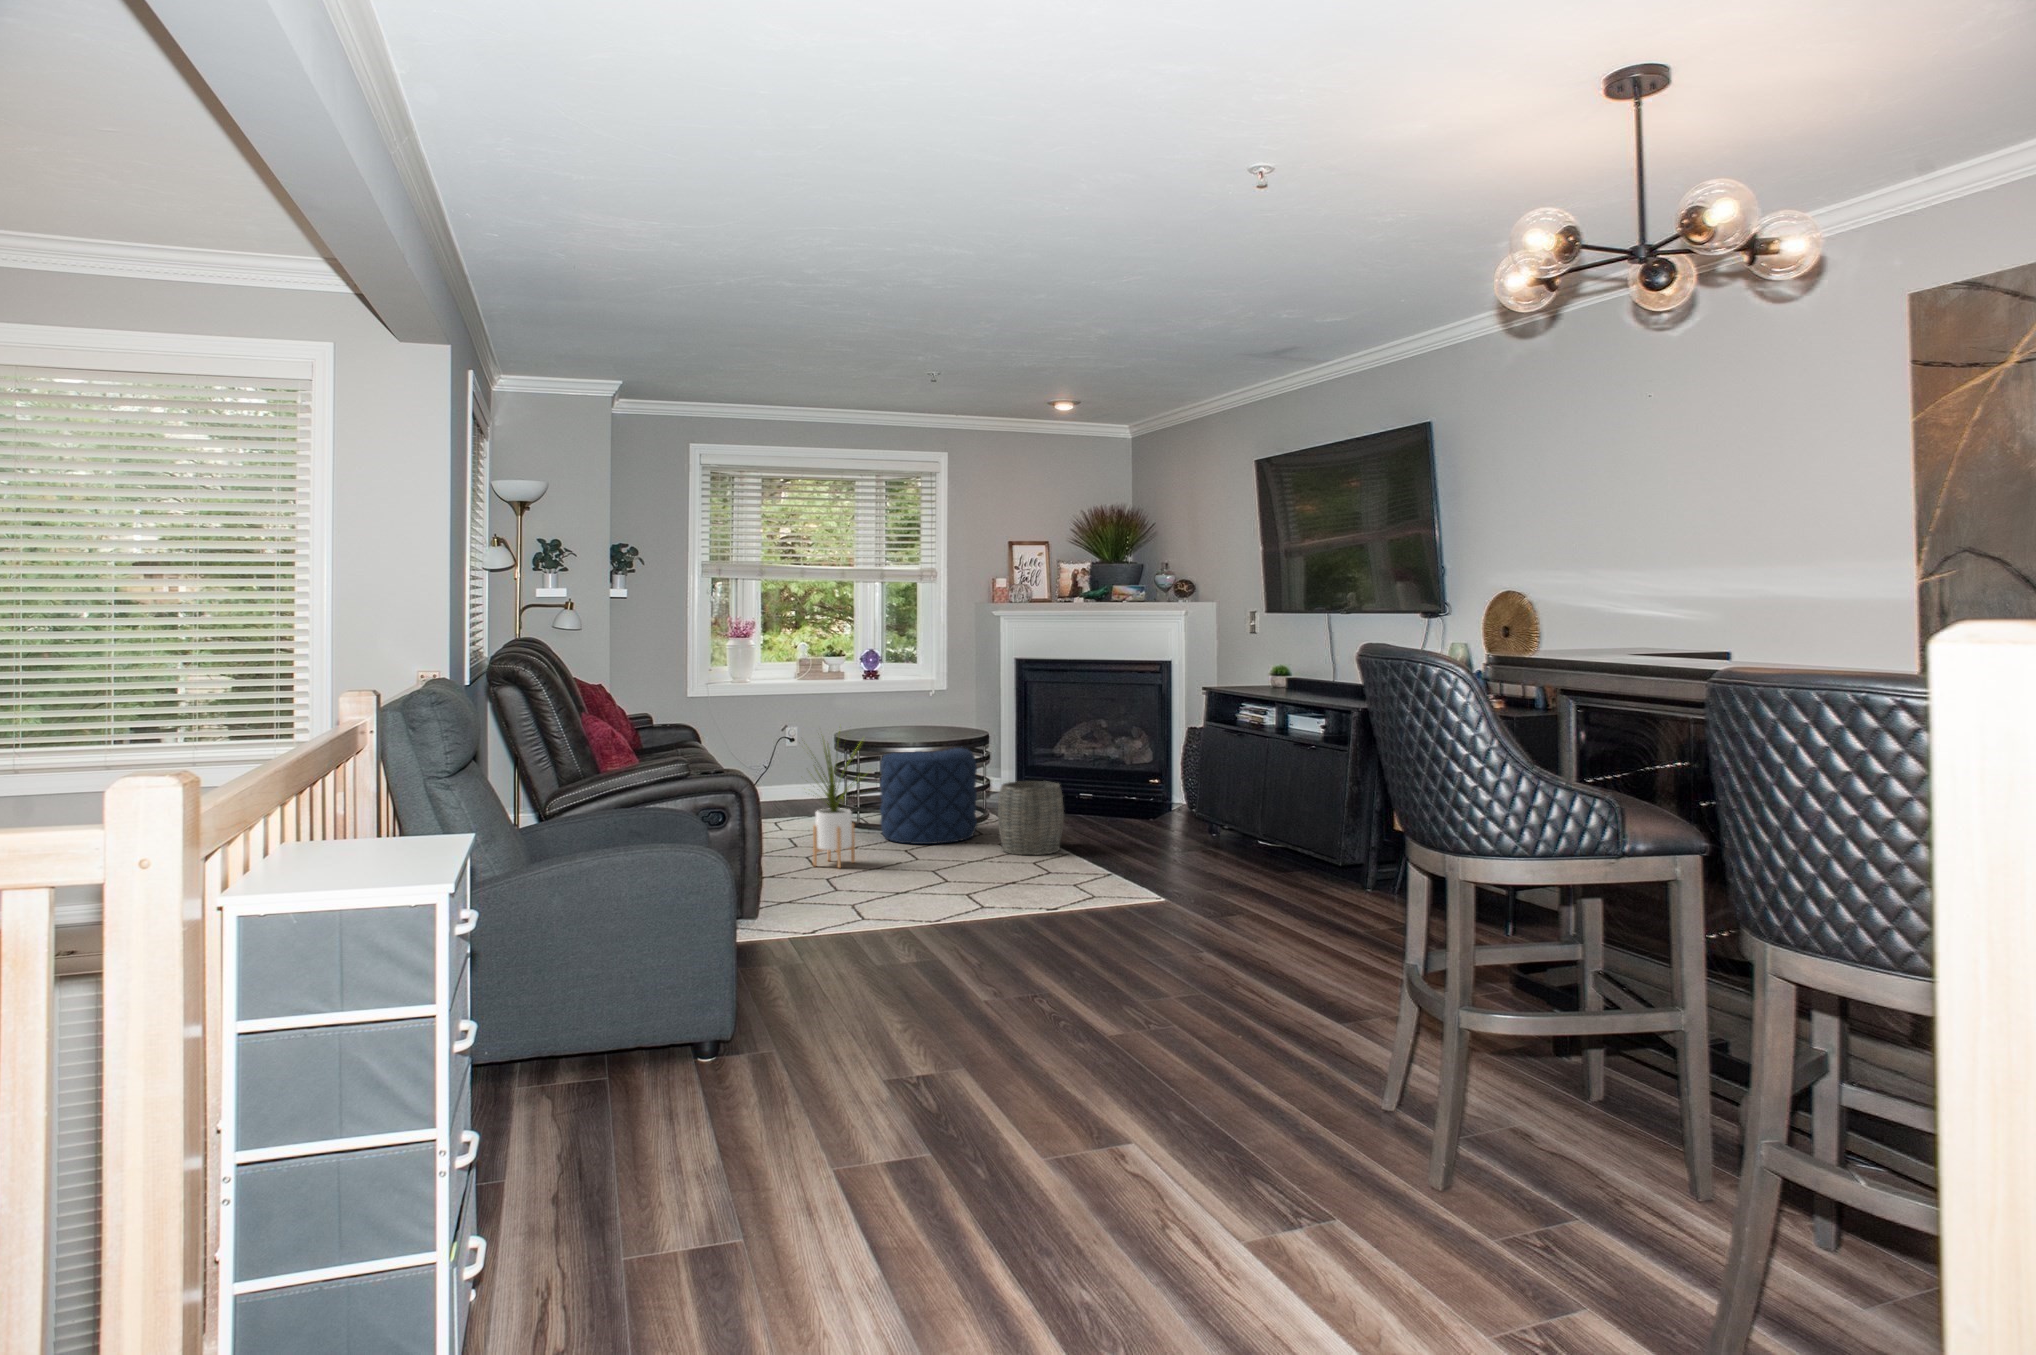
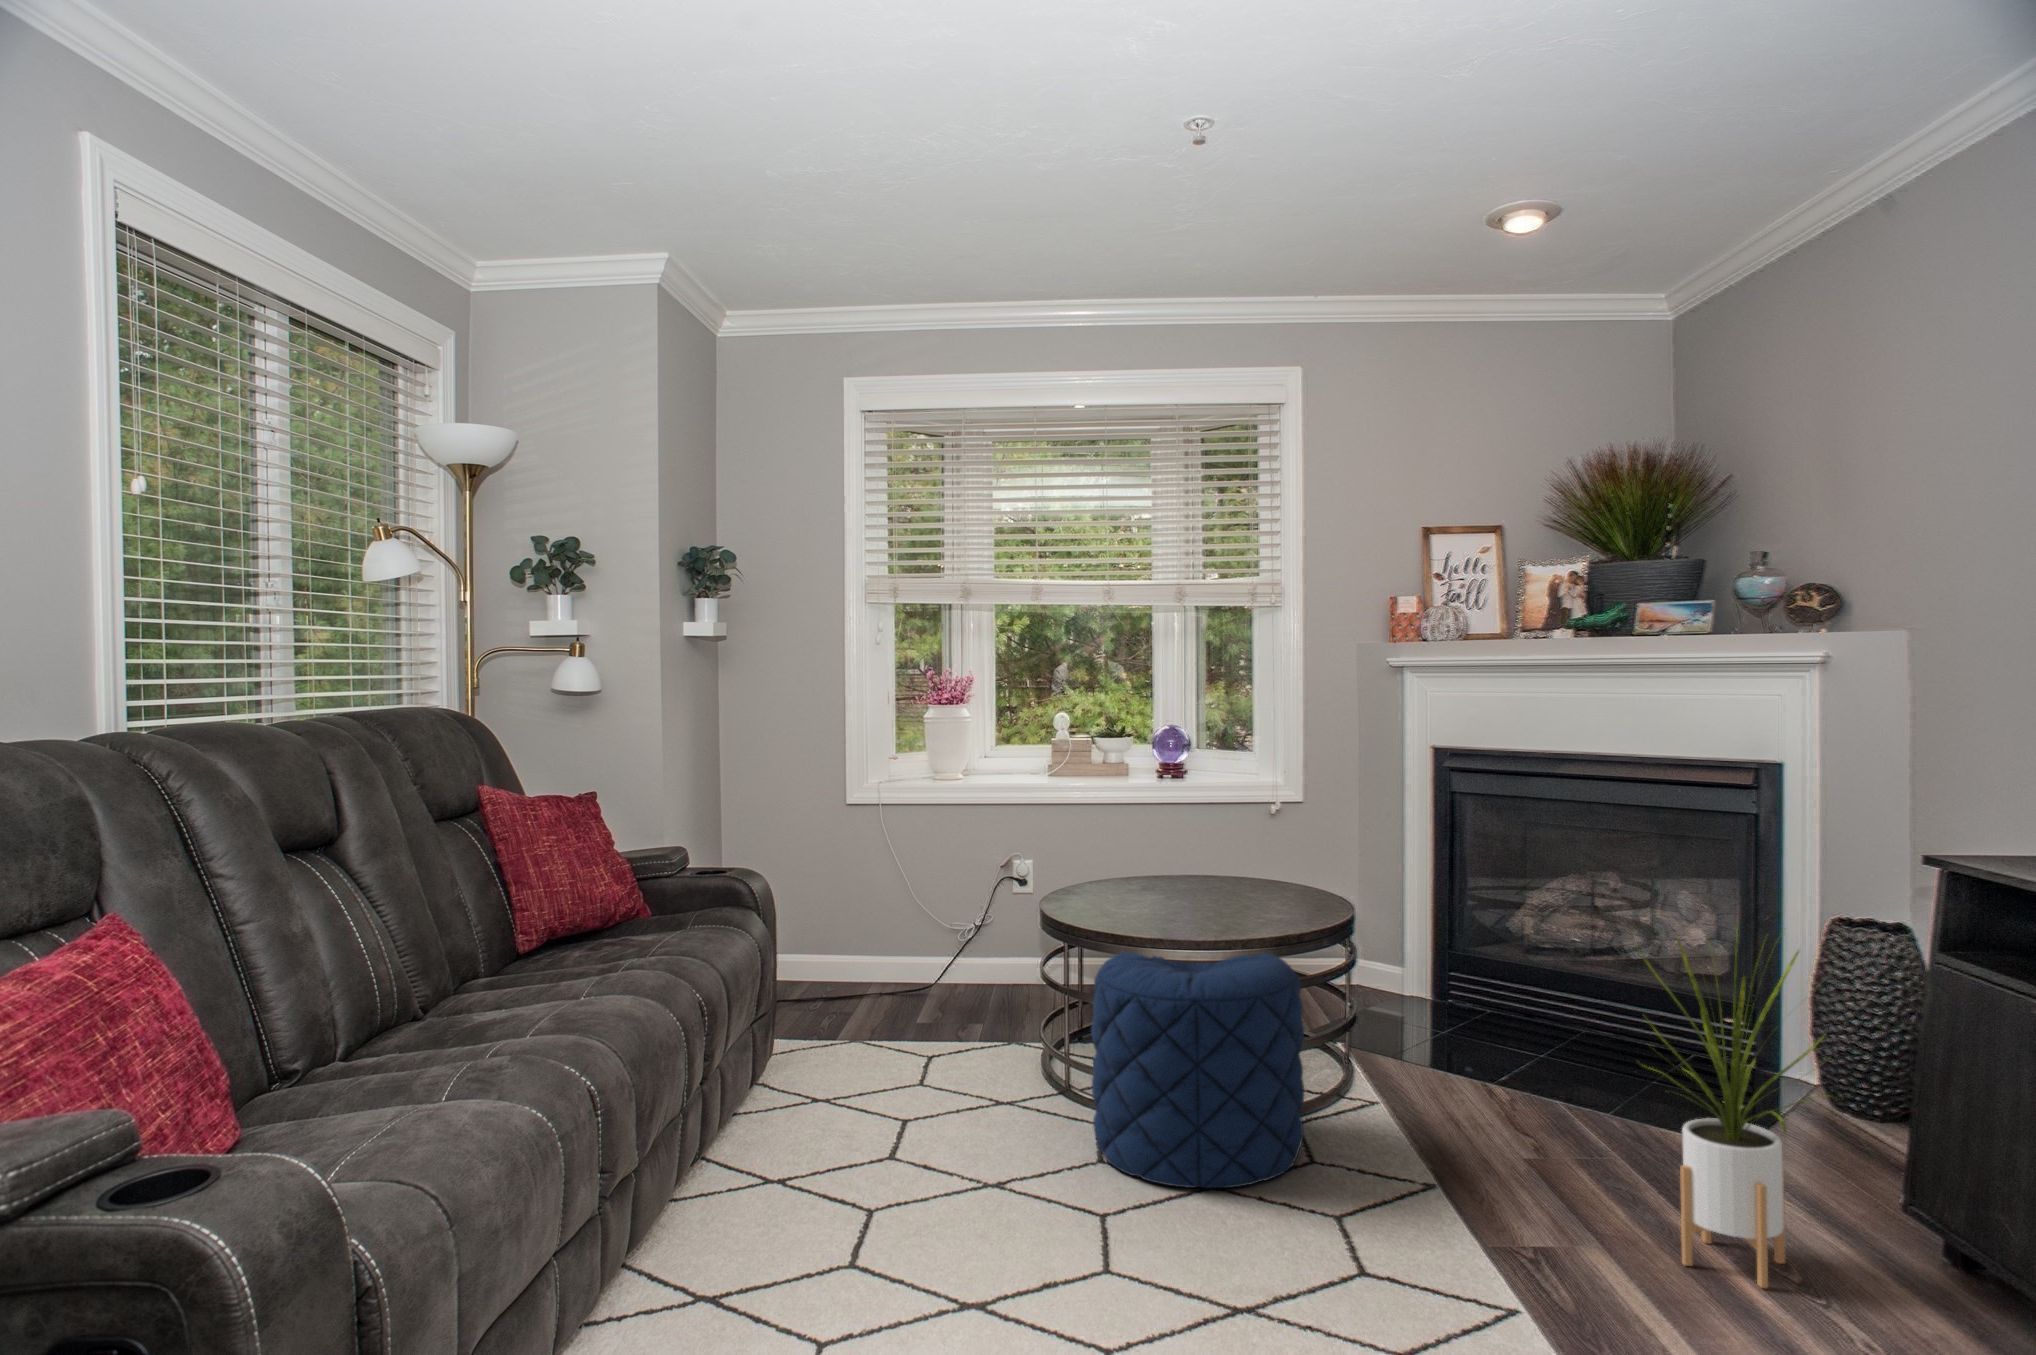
house plant: present [811,731,855,868] -> present [1639,934,1829,1288]
woven basket: present [998,781,1064,855] -> none [1331,1068,1504,1290]

